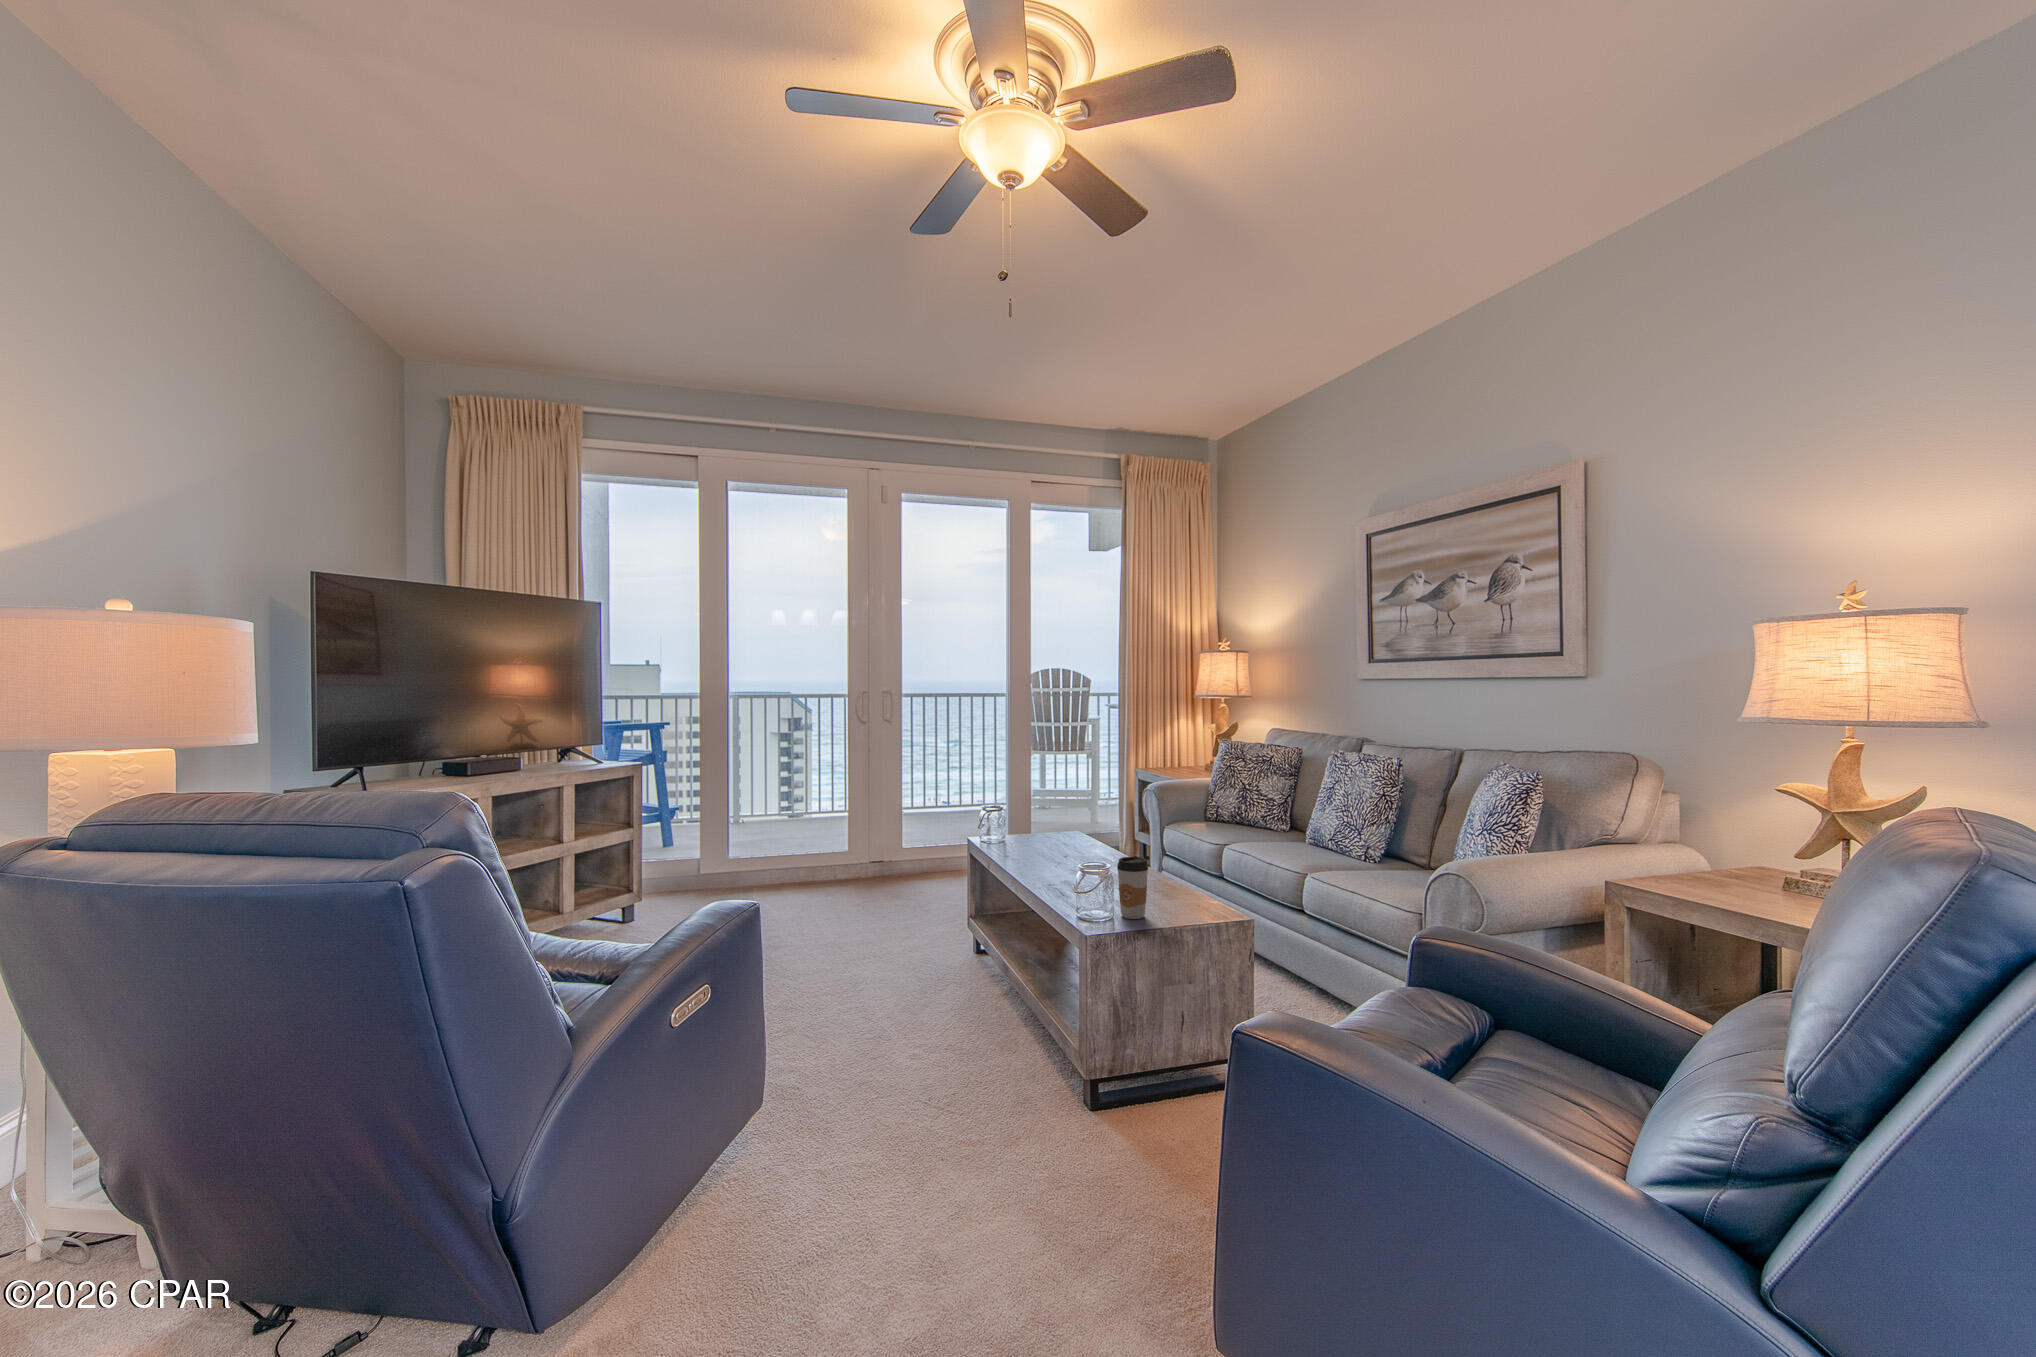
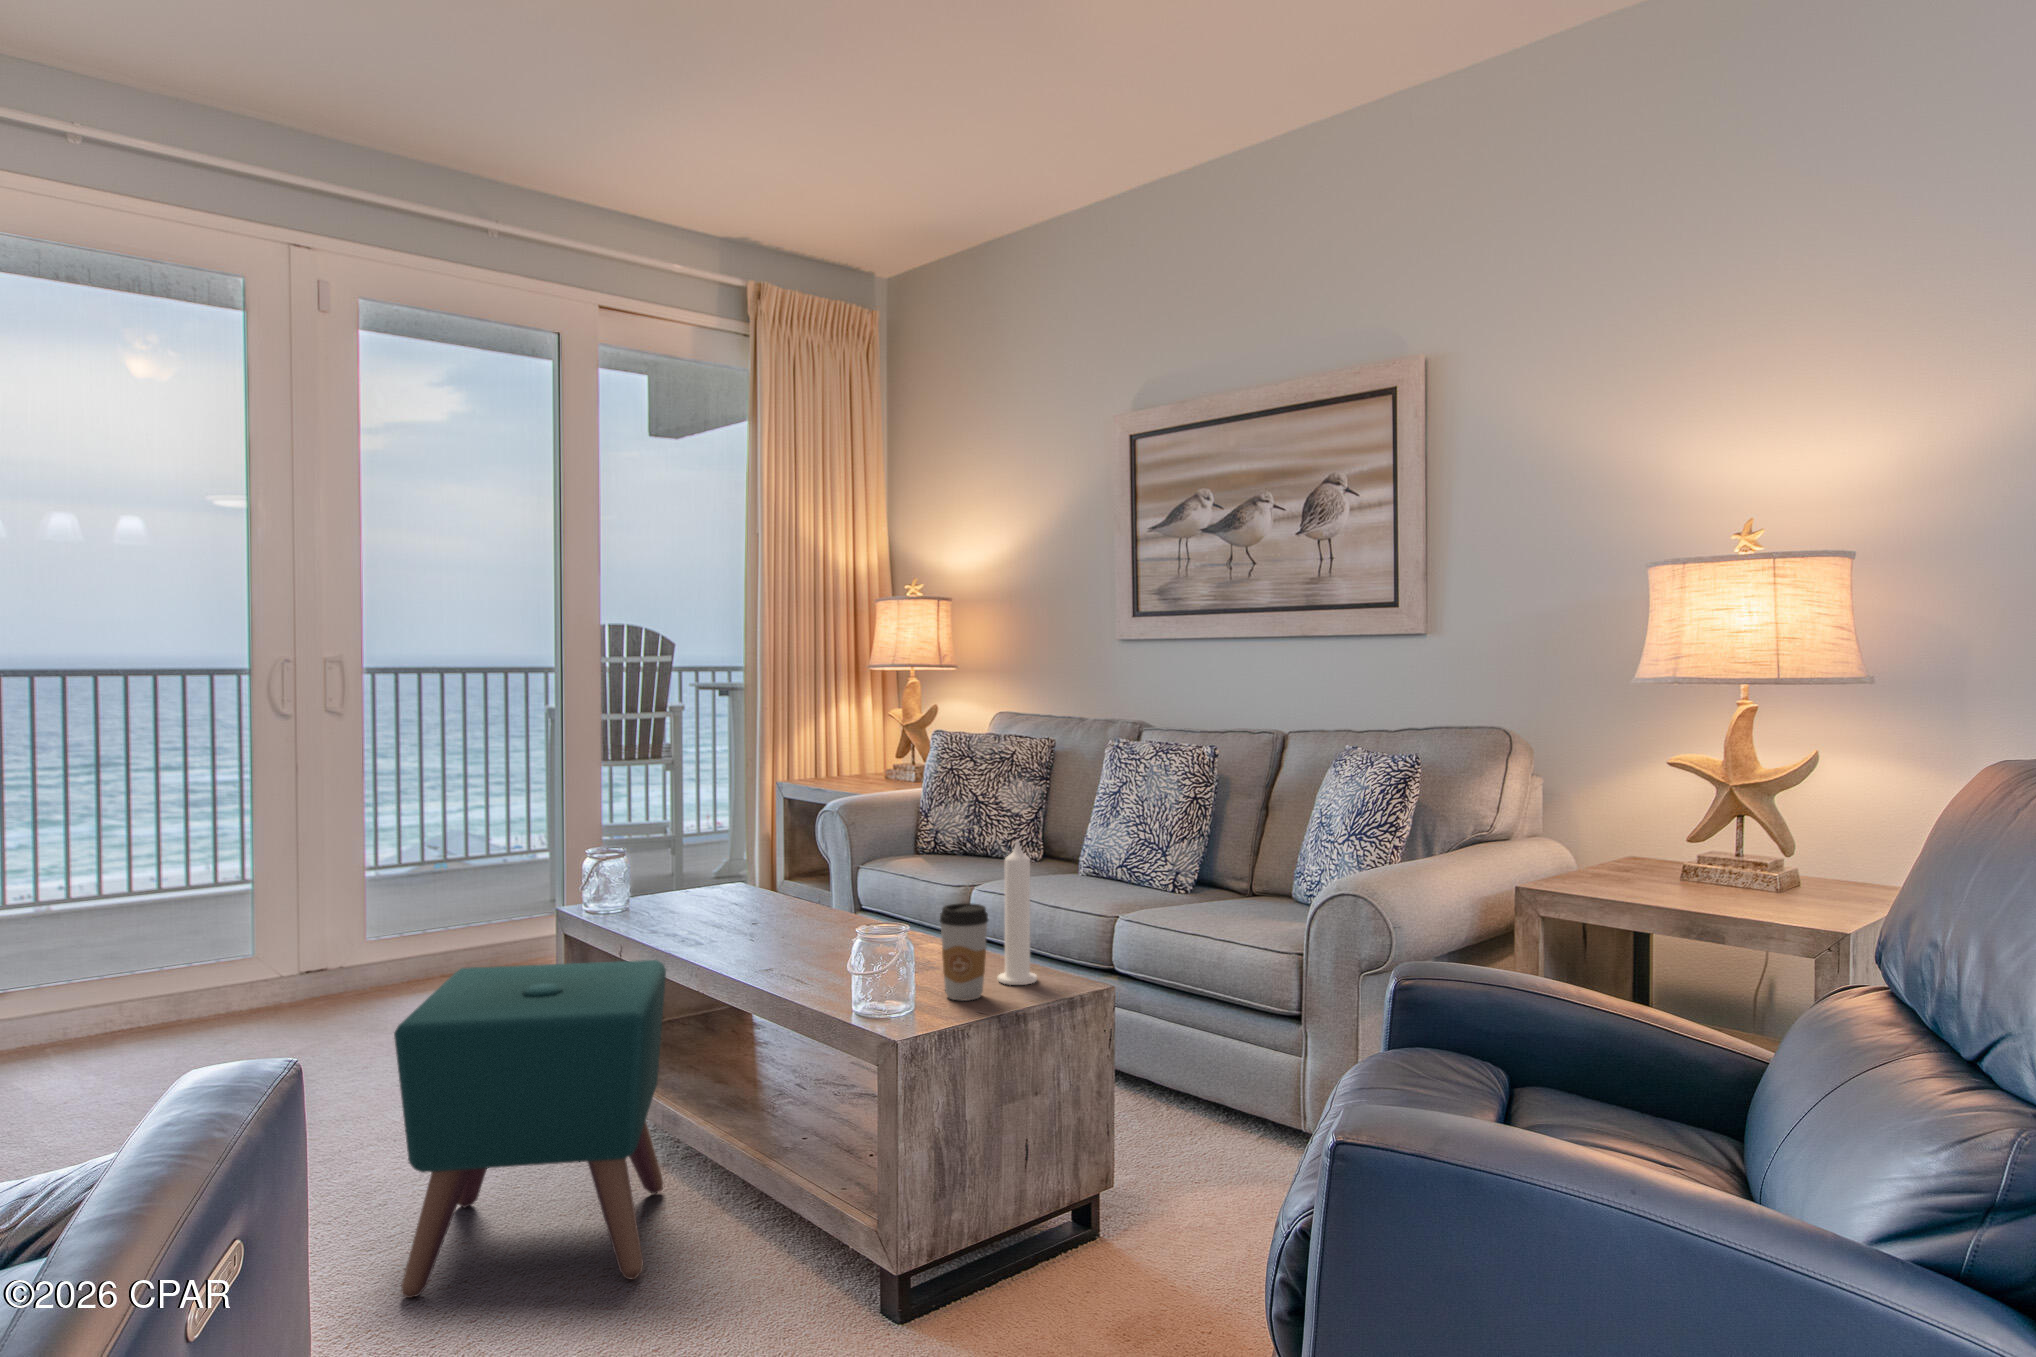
candle: none [1164,819,1190,914] -> present [998,840,1037,985]
ottoman: none [834,868,992,1055] -> present [394,960,666,1298]

